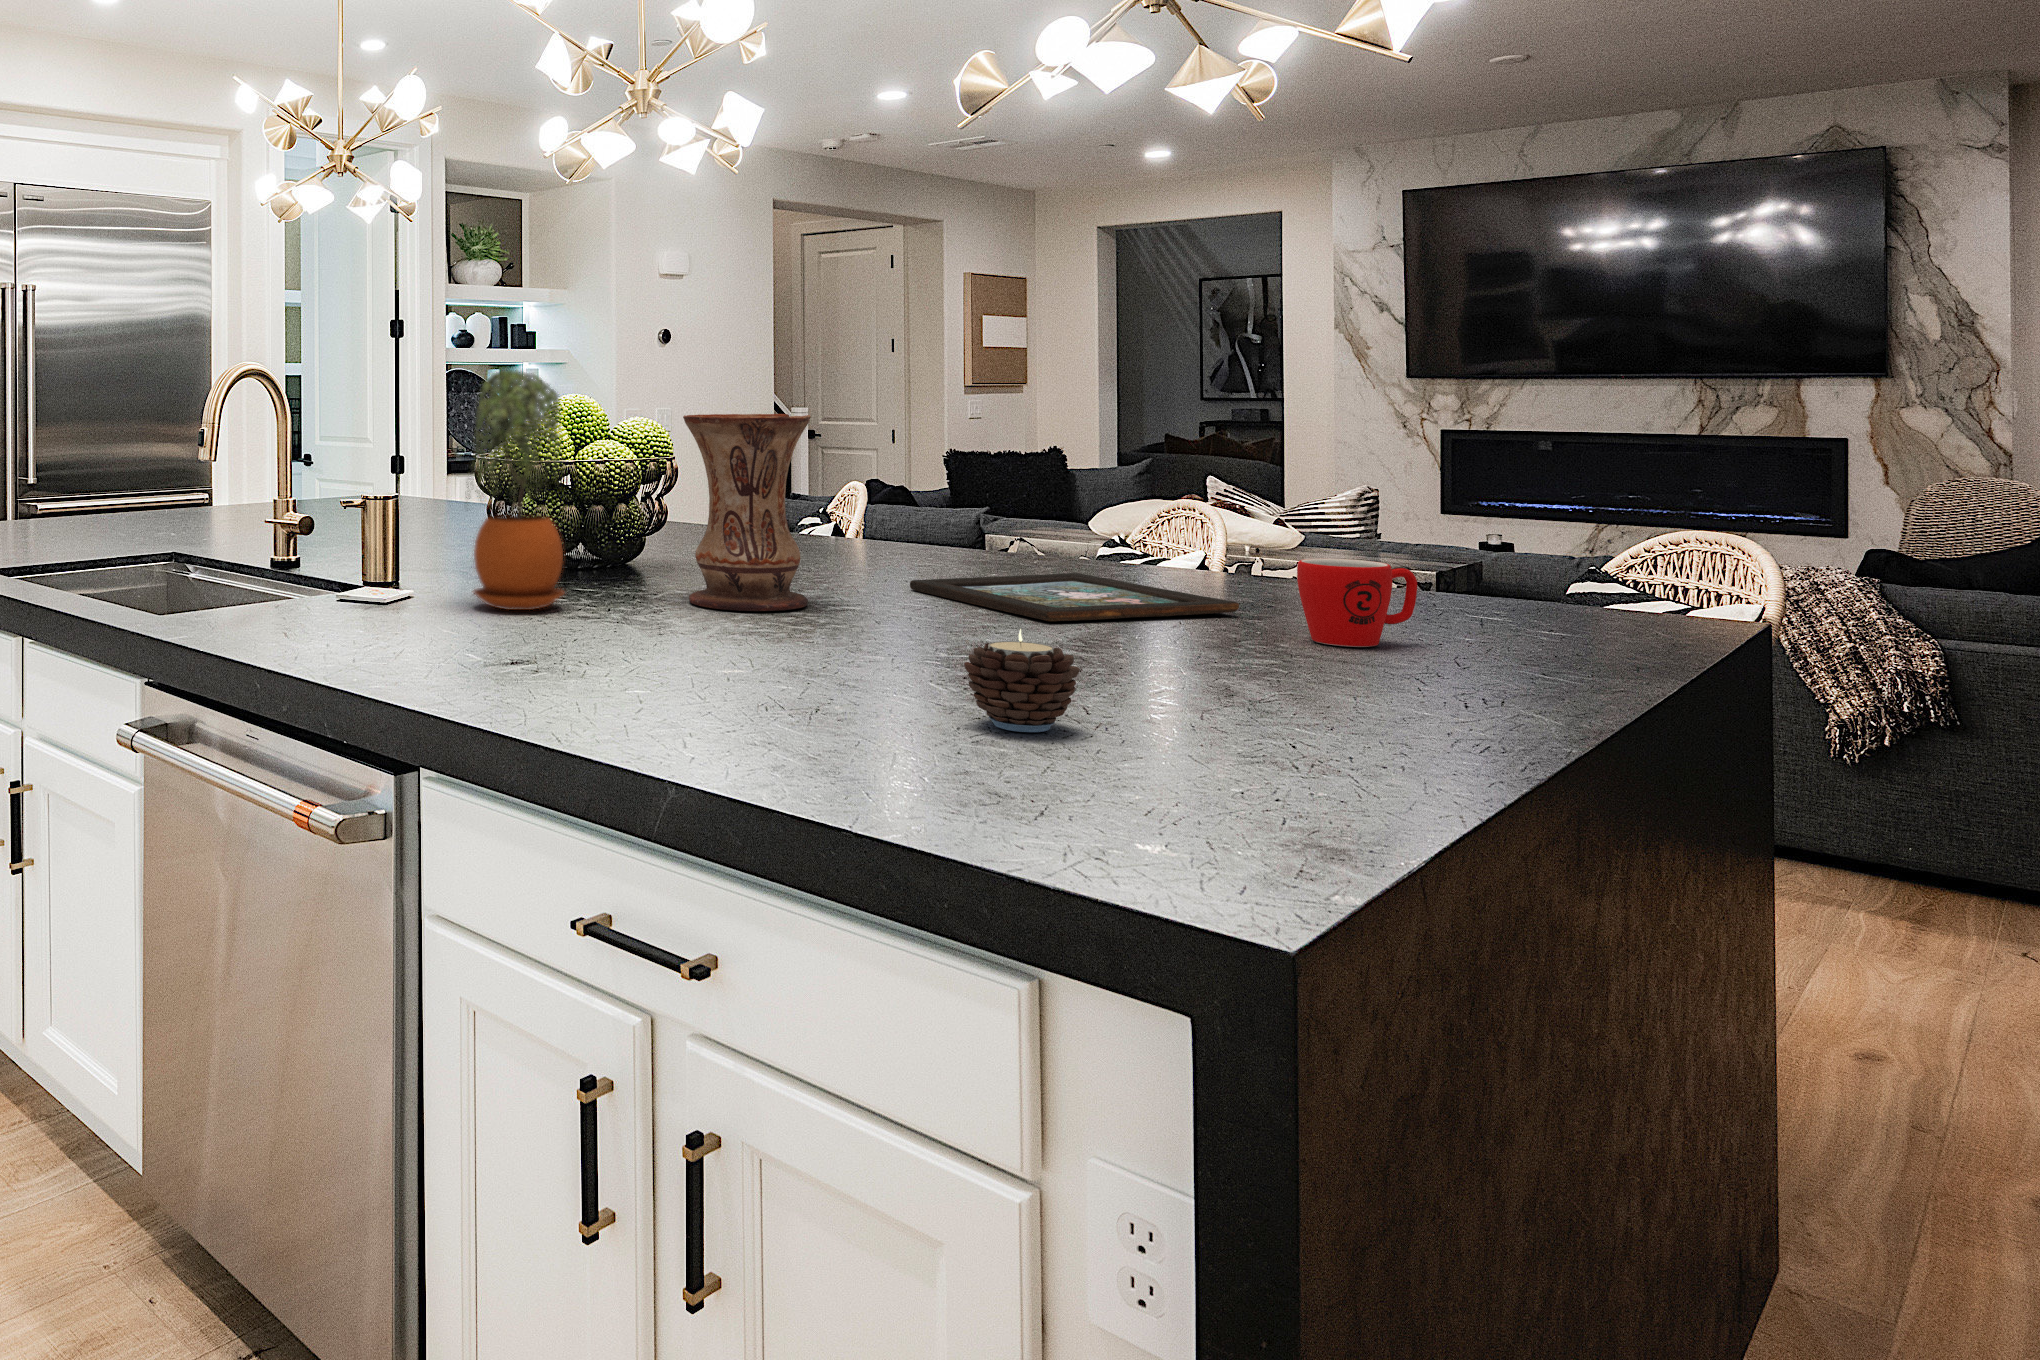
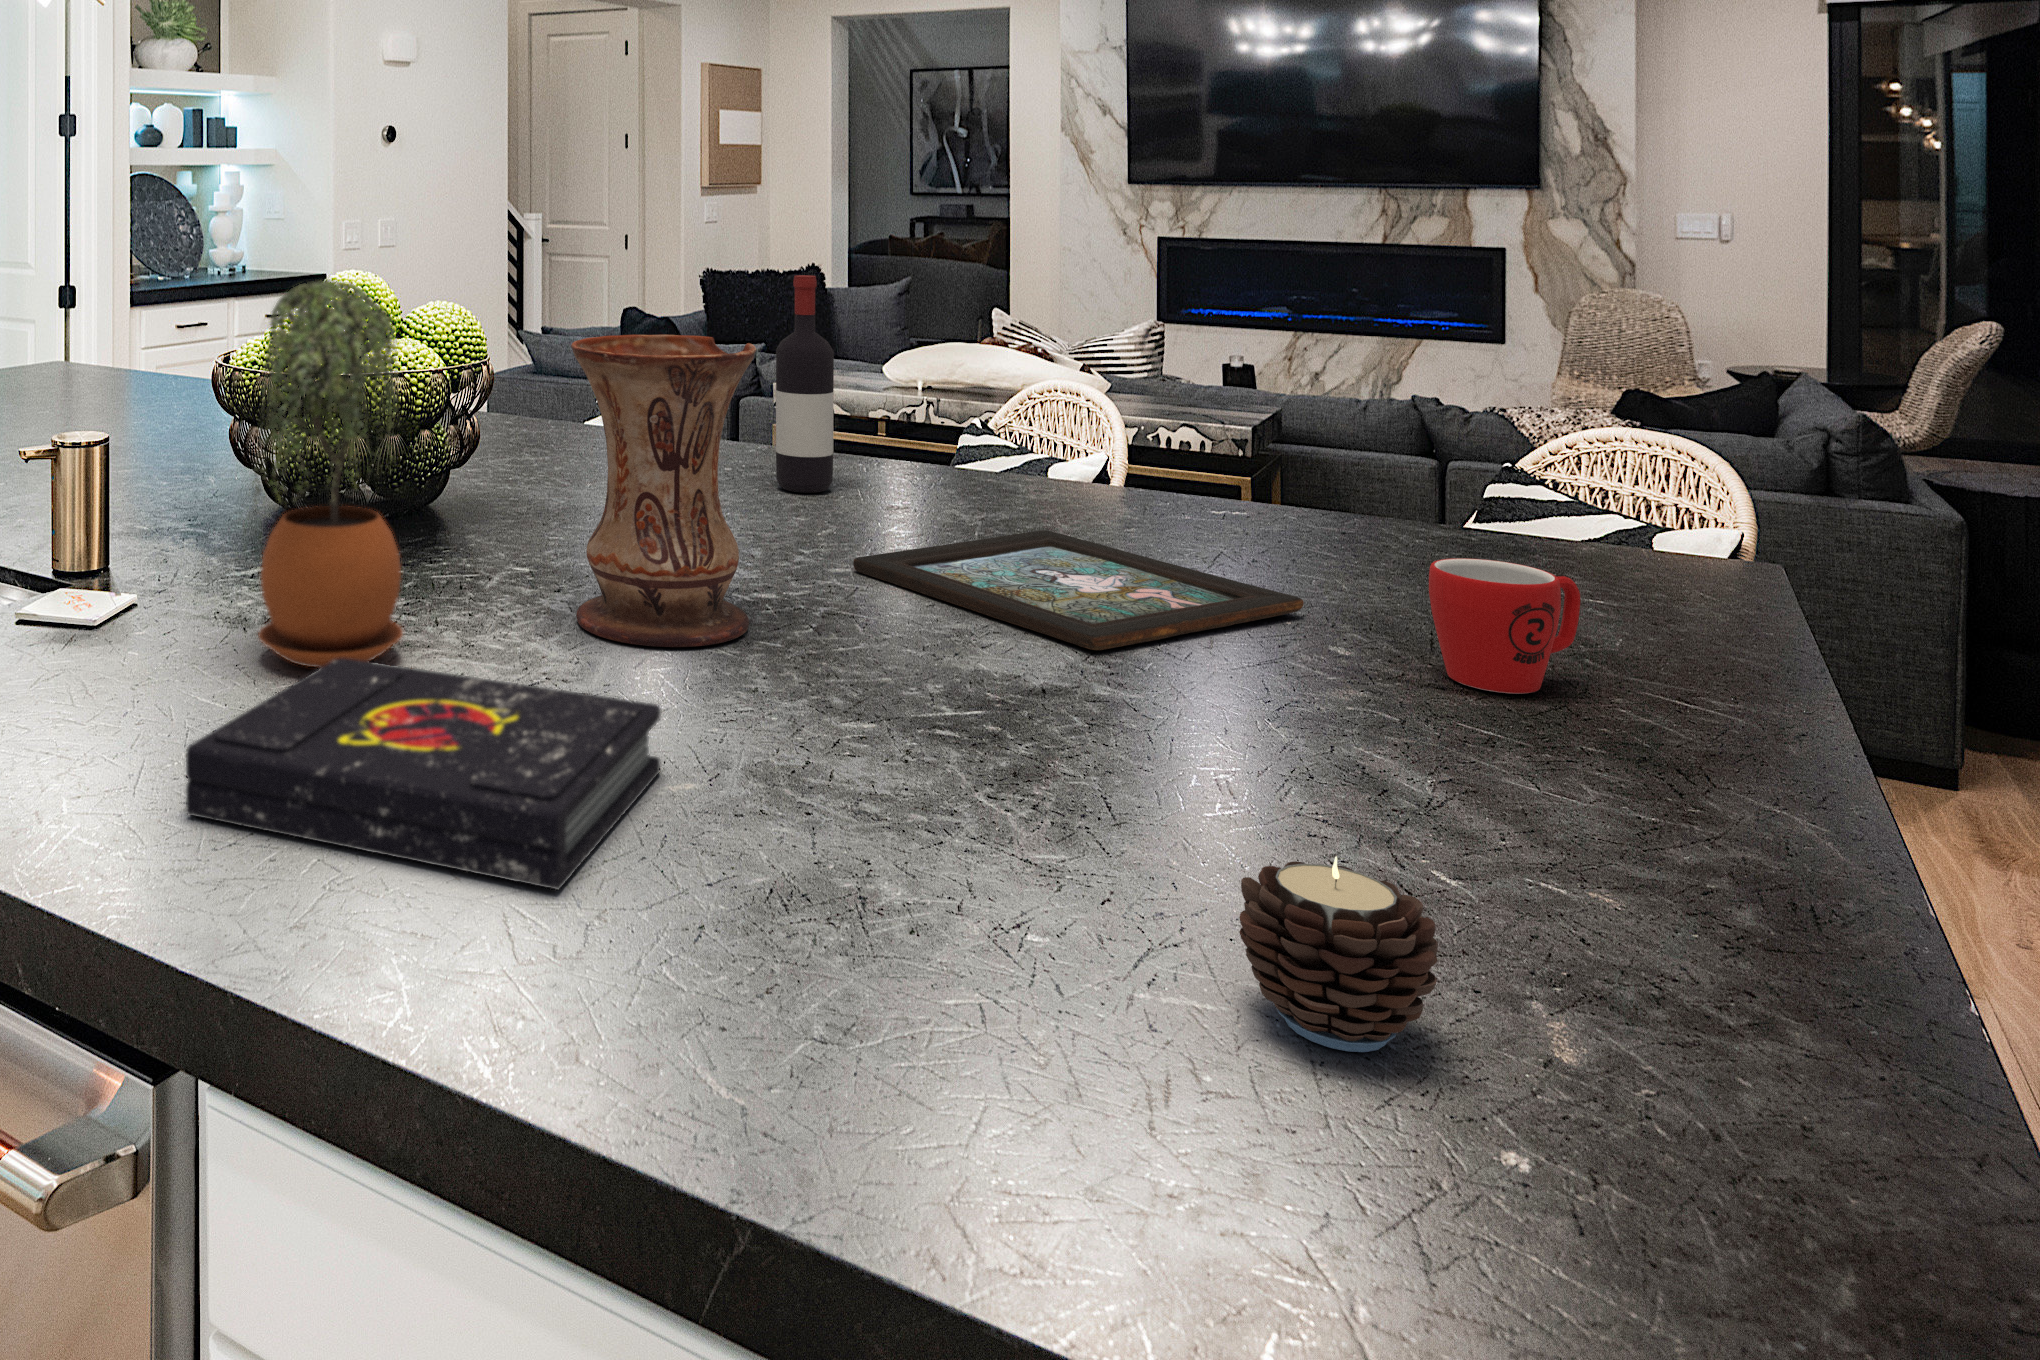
wine bottle: none [889,397,935,559] -> present [776,275,834,493]
book: none [409,589,698,674] -> present [186,658,661,890]

